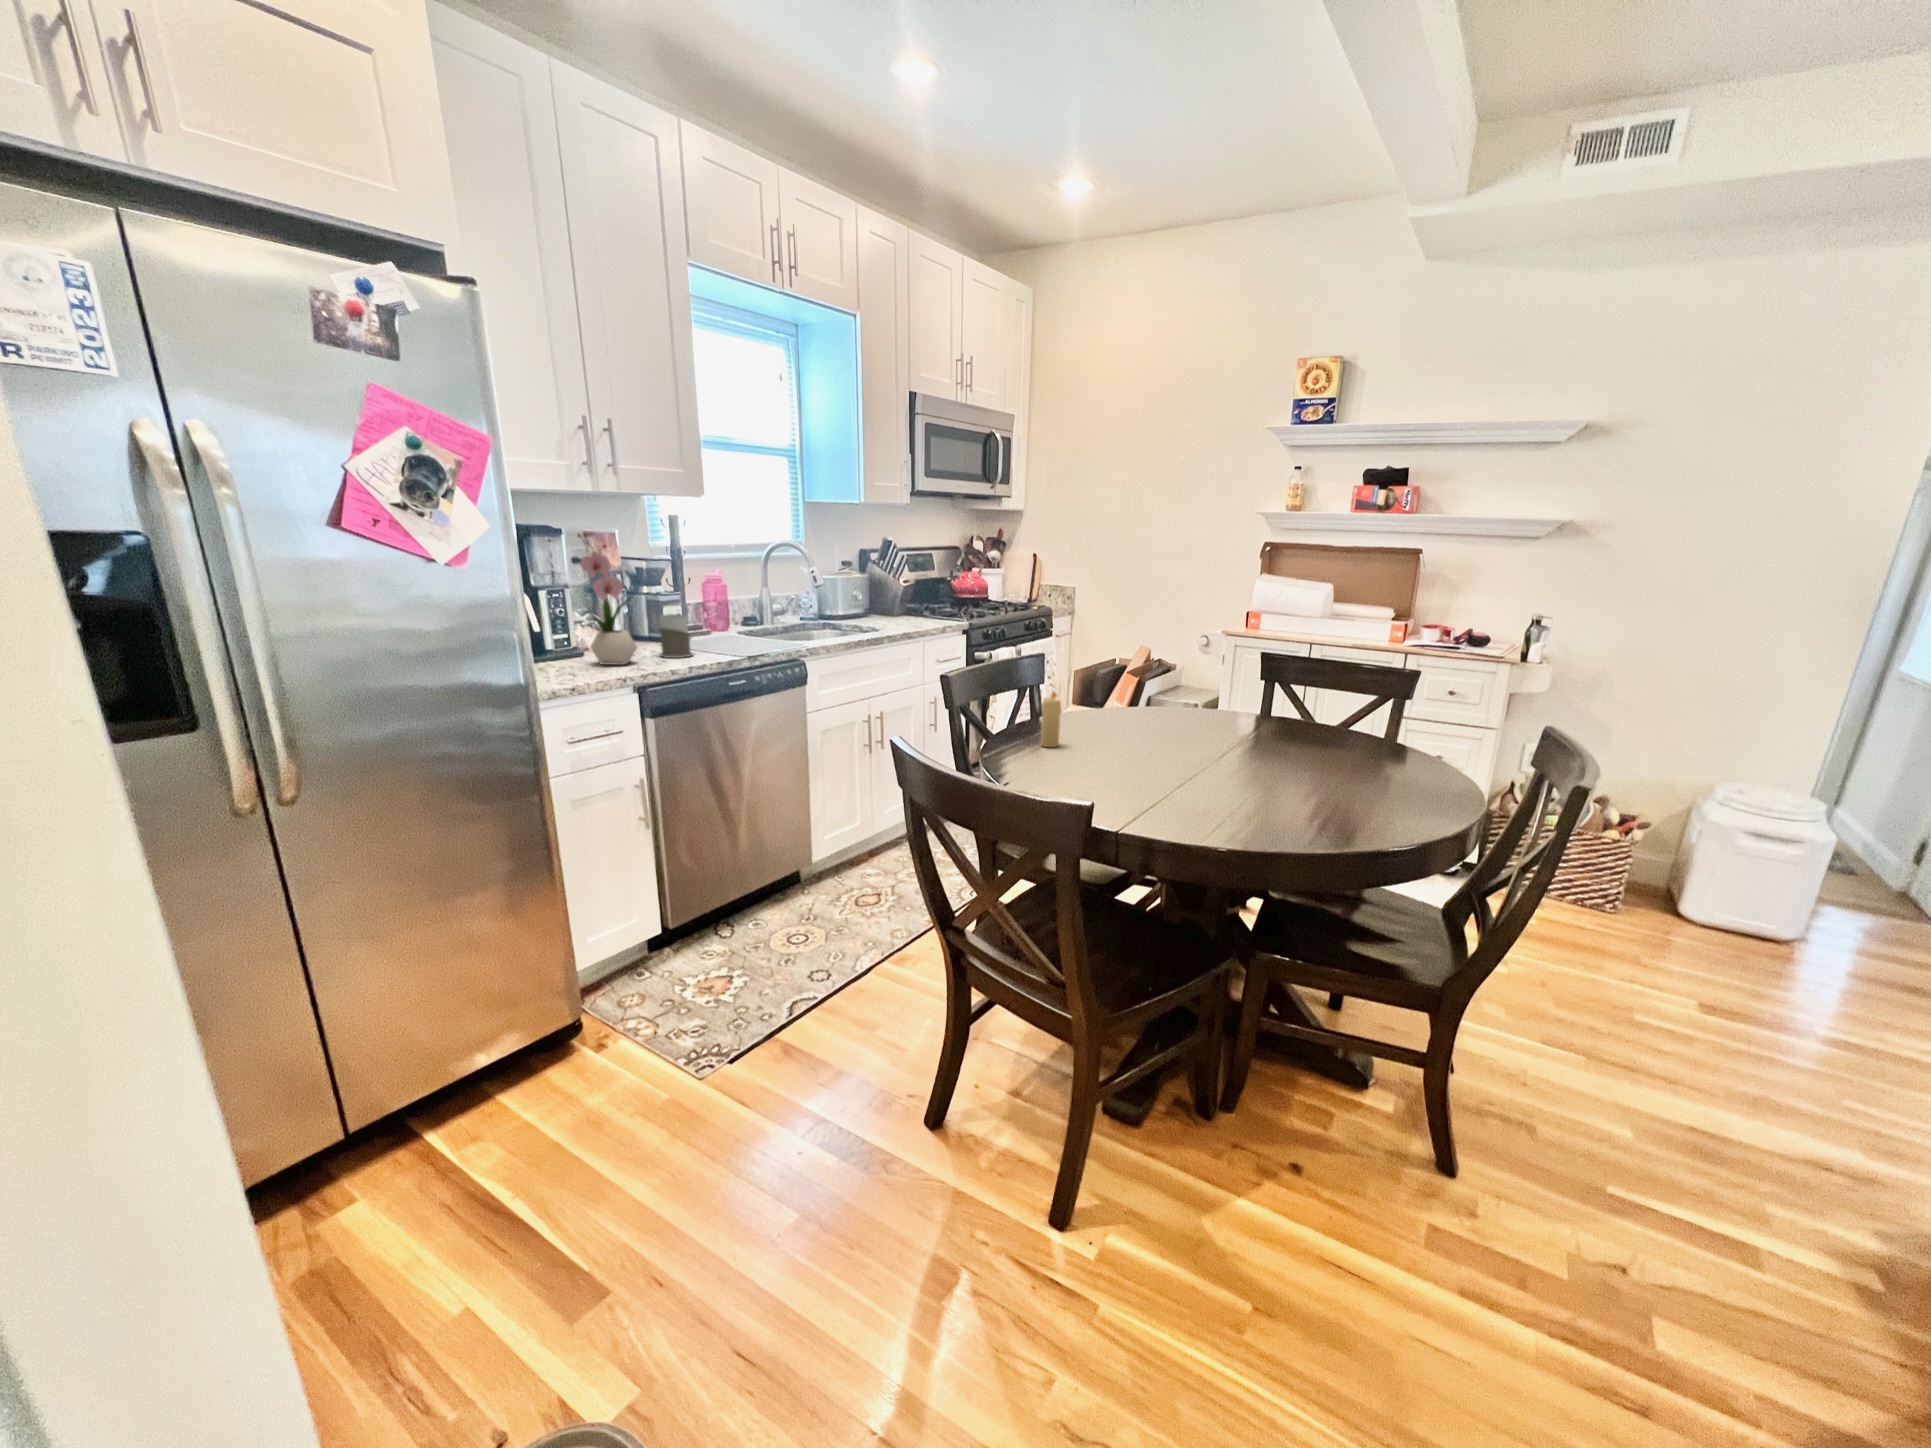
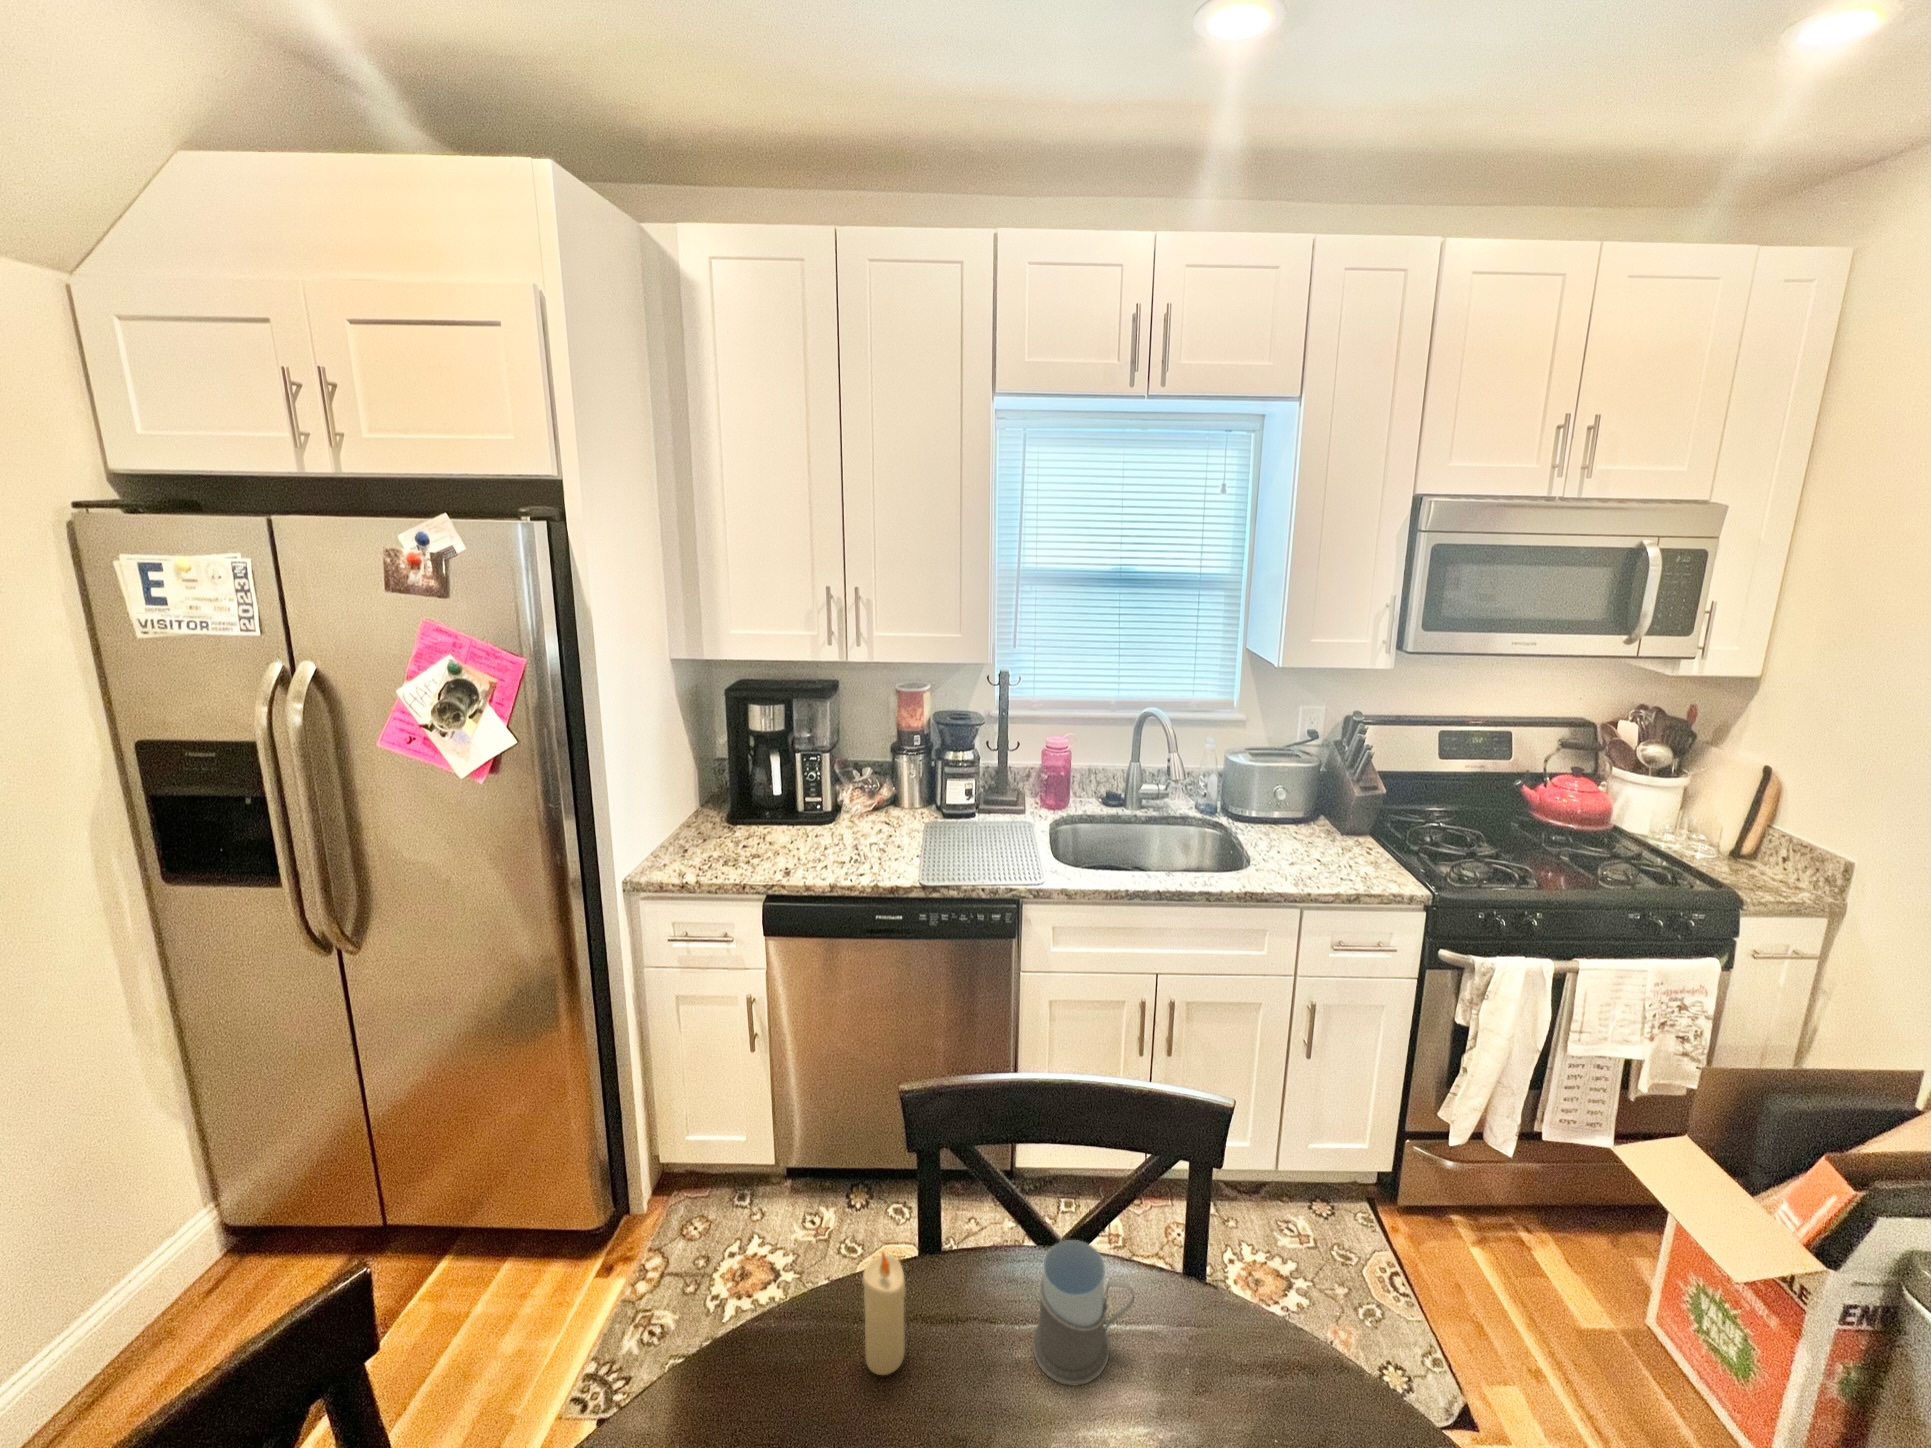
flower arrangement: present [578,533,637,665] -> none [742,720,811,862]
mug: present [660,614,697,658] -> present [1033,1240,1134,1386]

